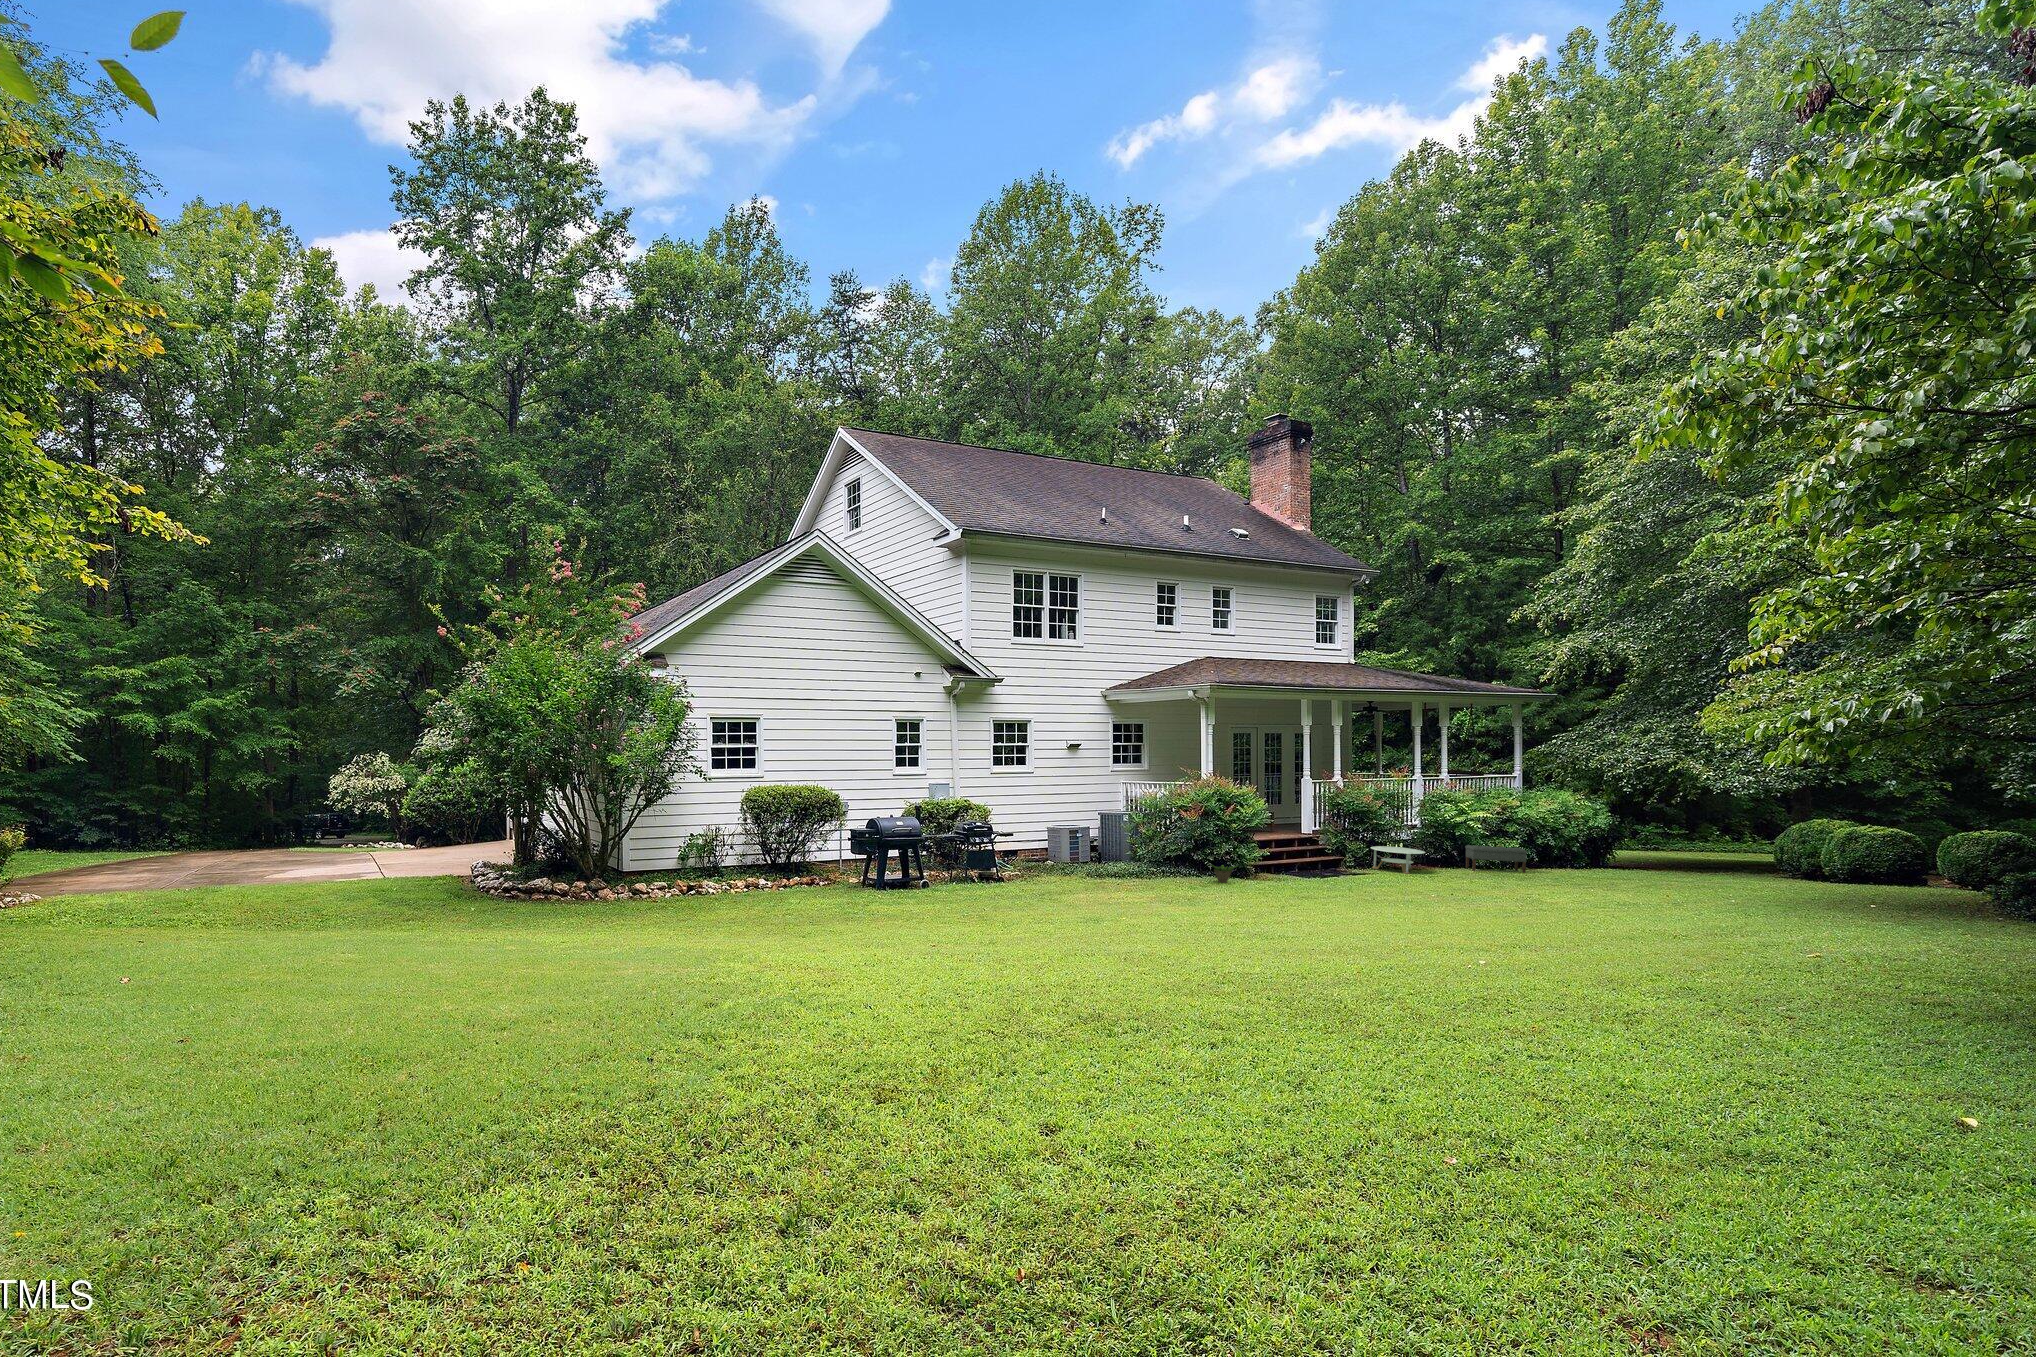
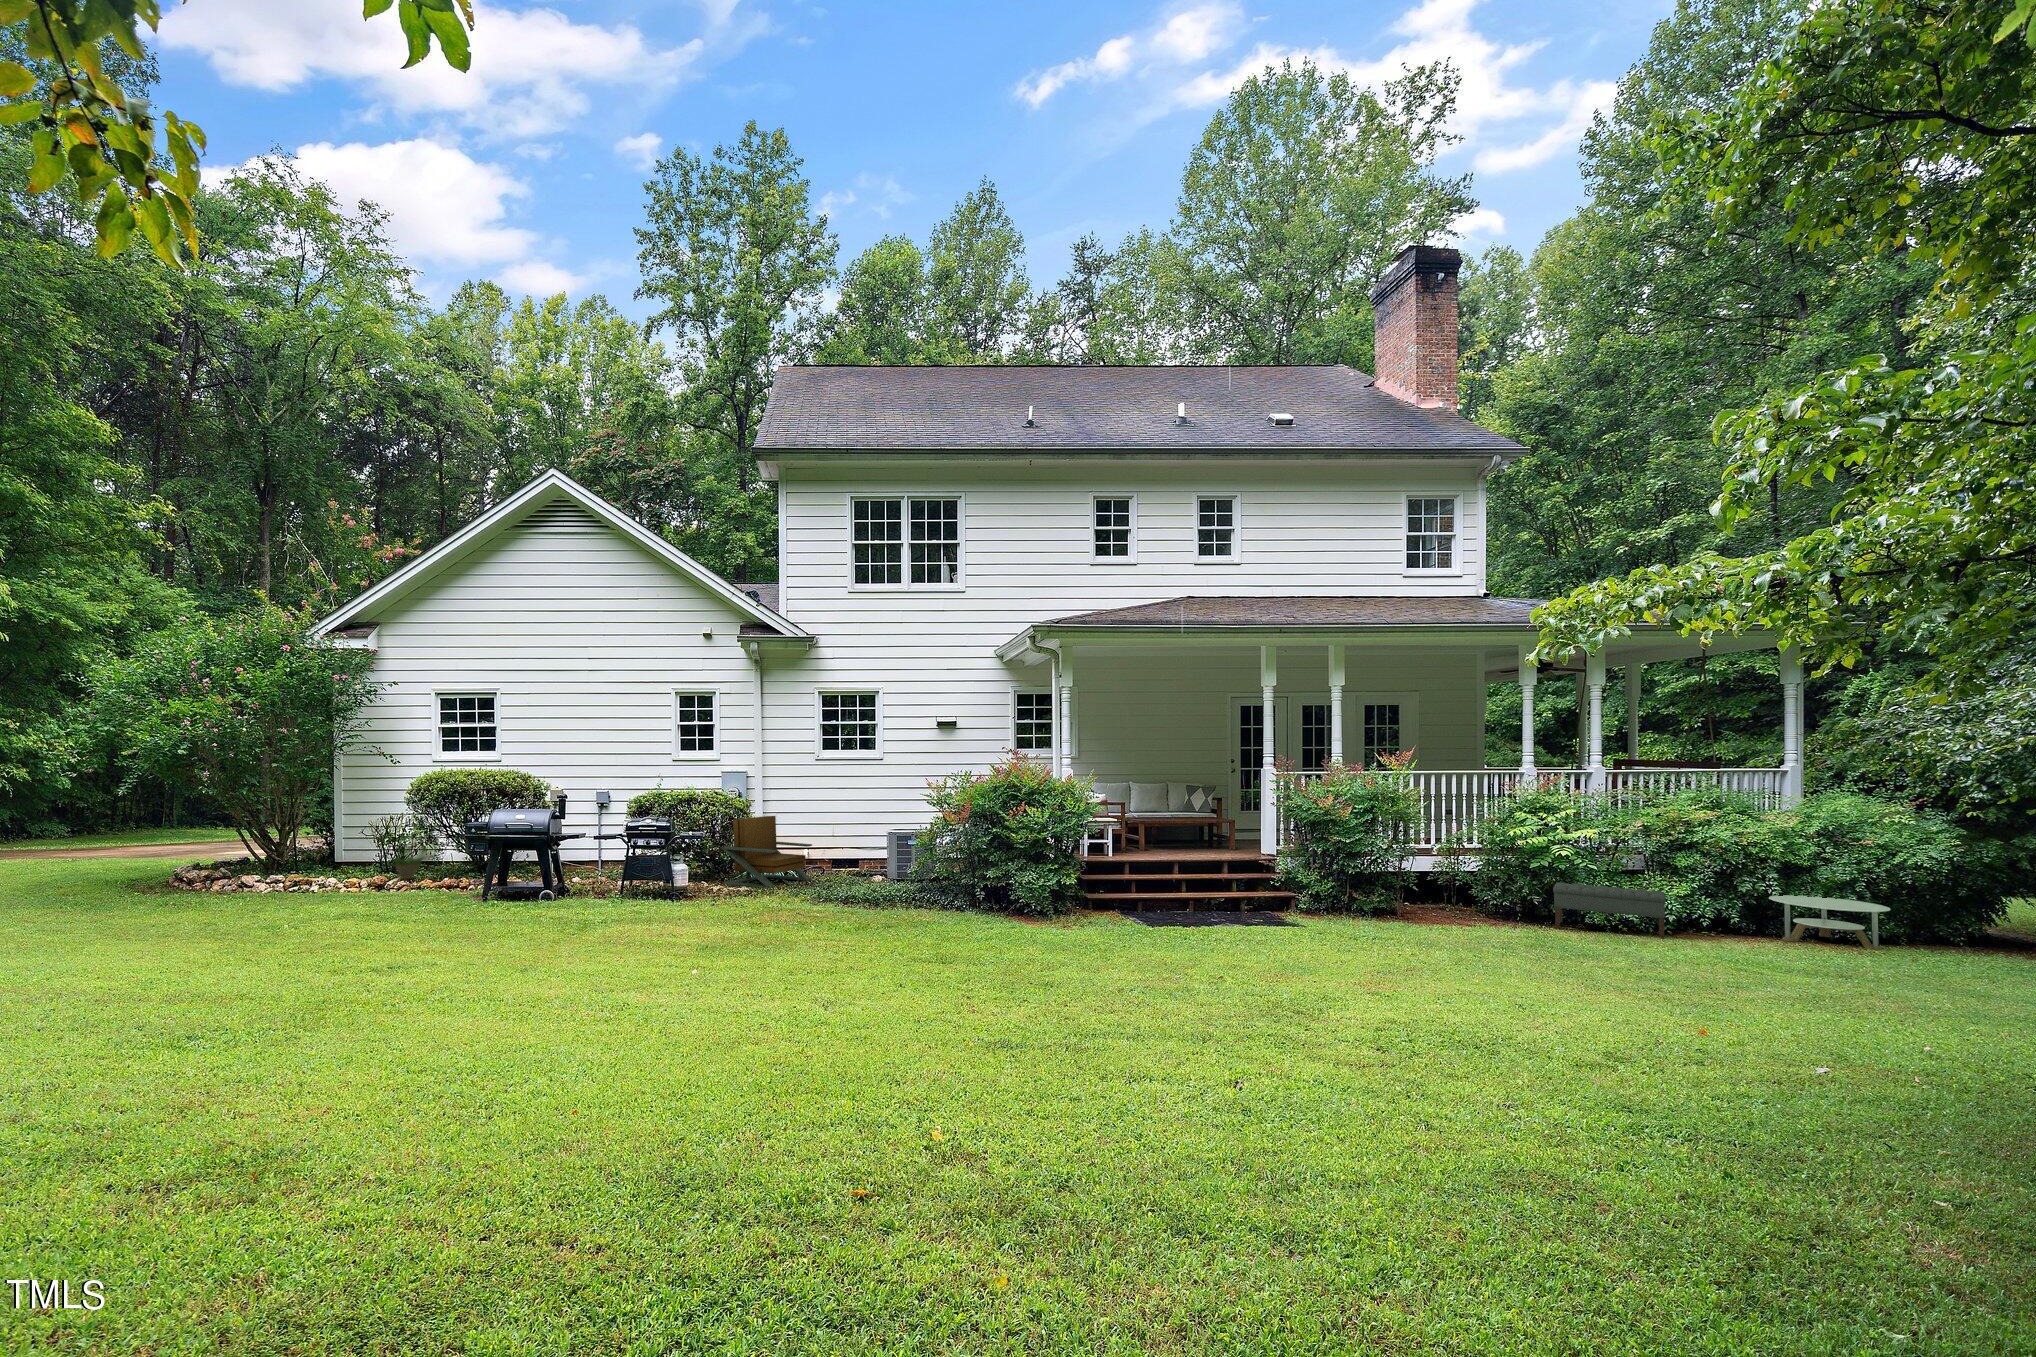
lounge chair: none [972,818,1020,874] -> present [723,816,812,888]
round table: present [1371,846,1425,874] -> present [1769,895,1890,950]
decorative plant: present [1211,865,1237,883] -> present [390,857,424,879]

